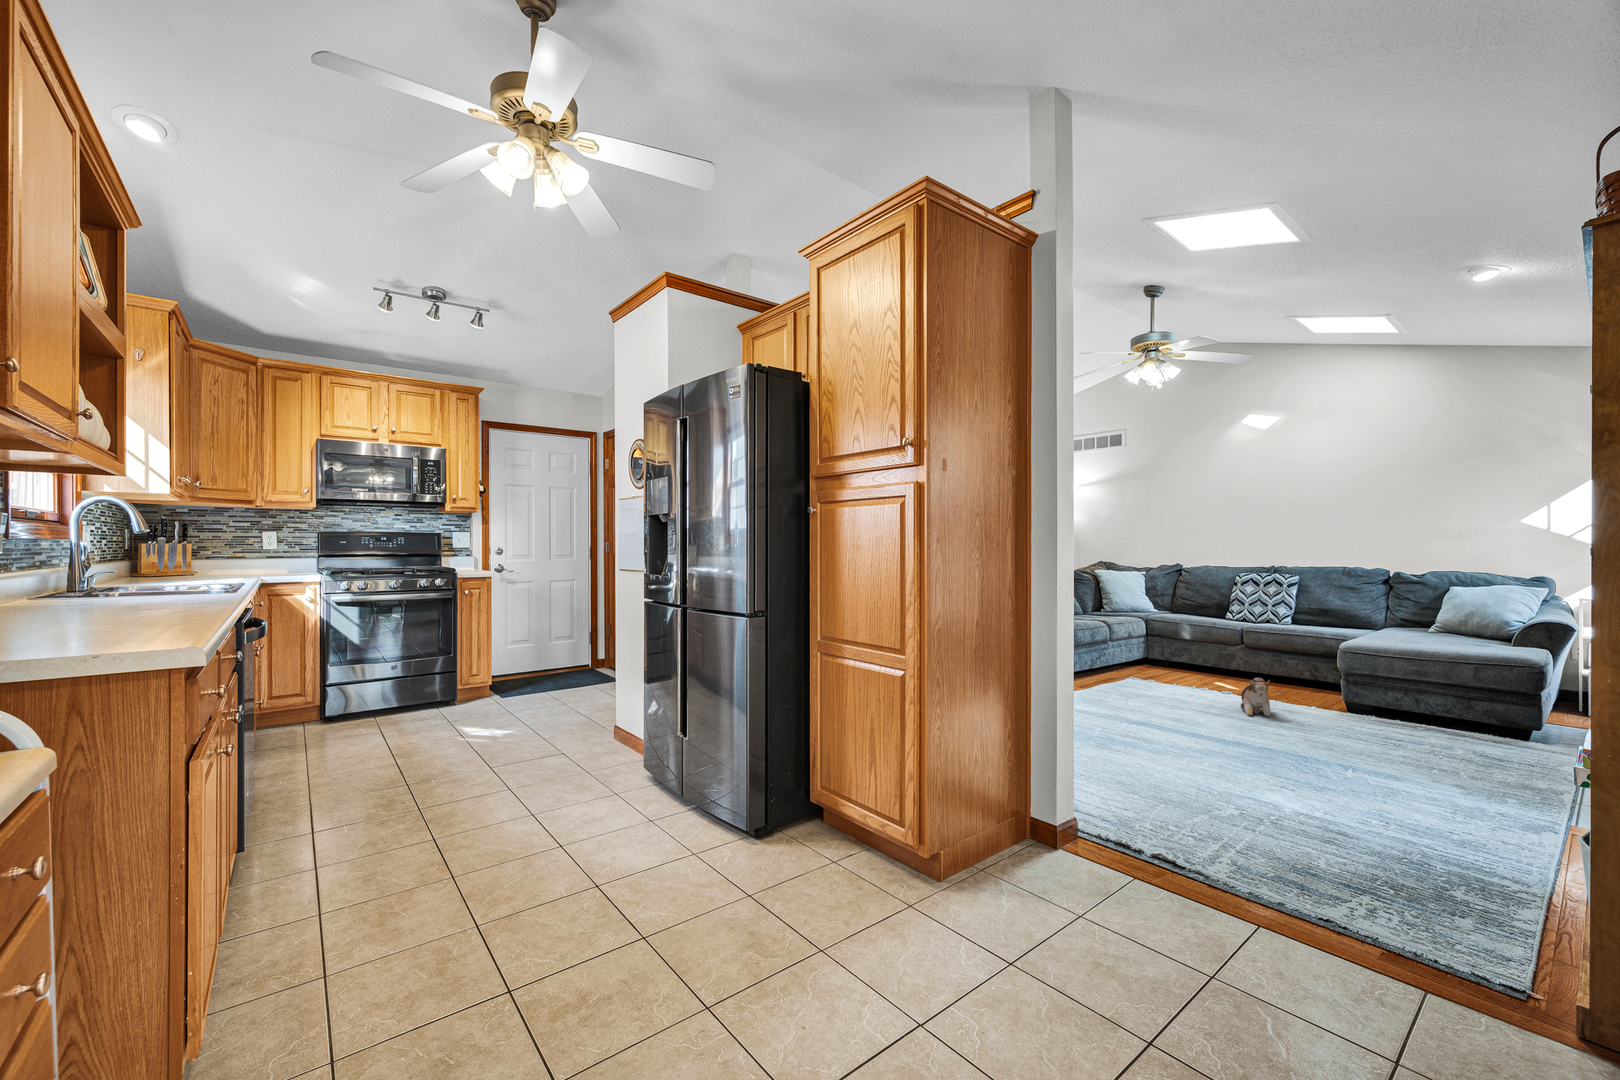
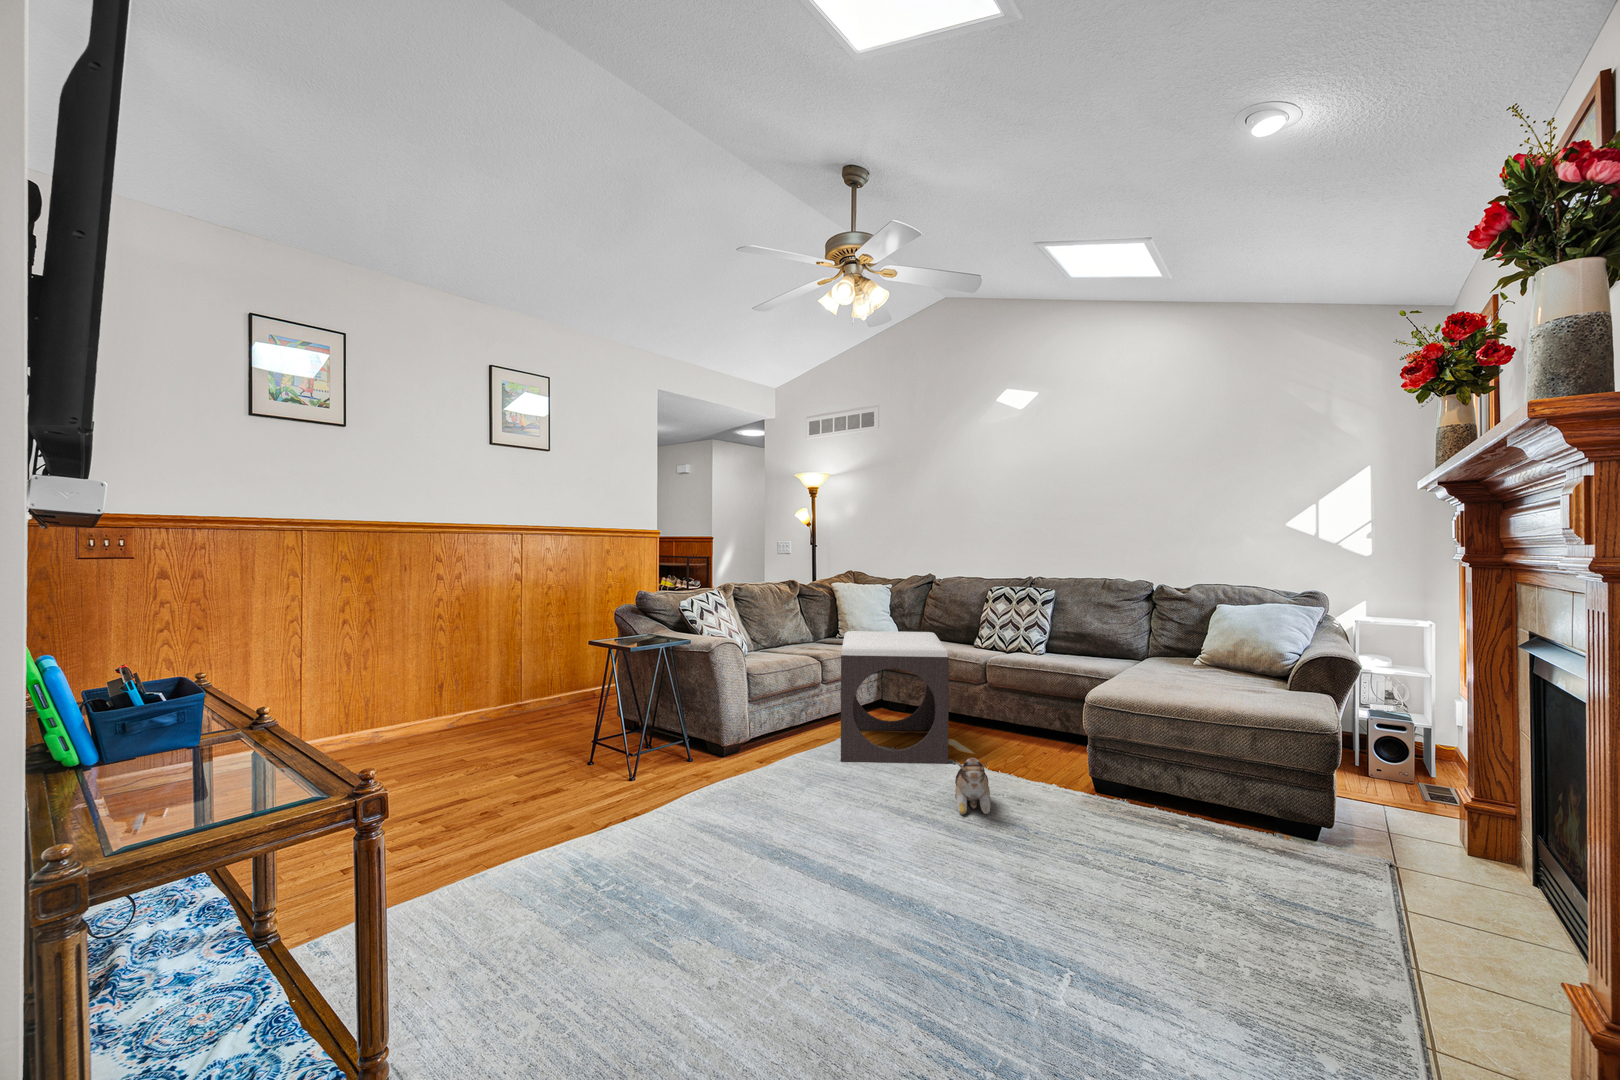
footstool: none [1129,602,1224,694] -> present [841,631,949,764]

